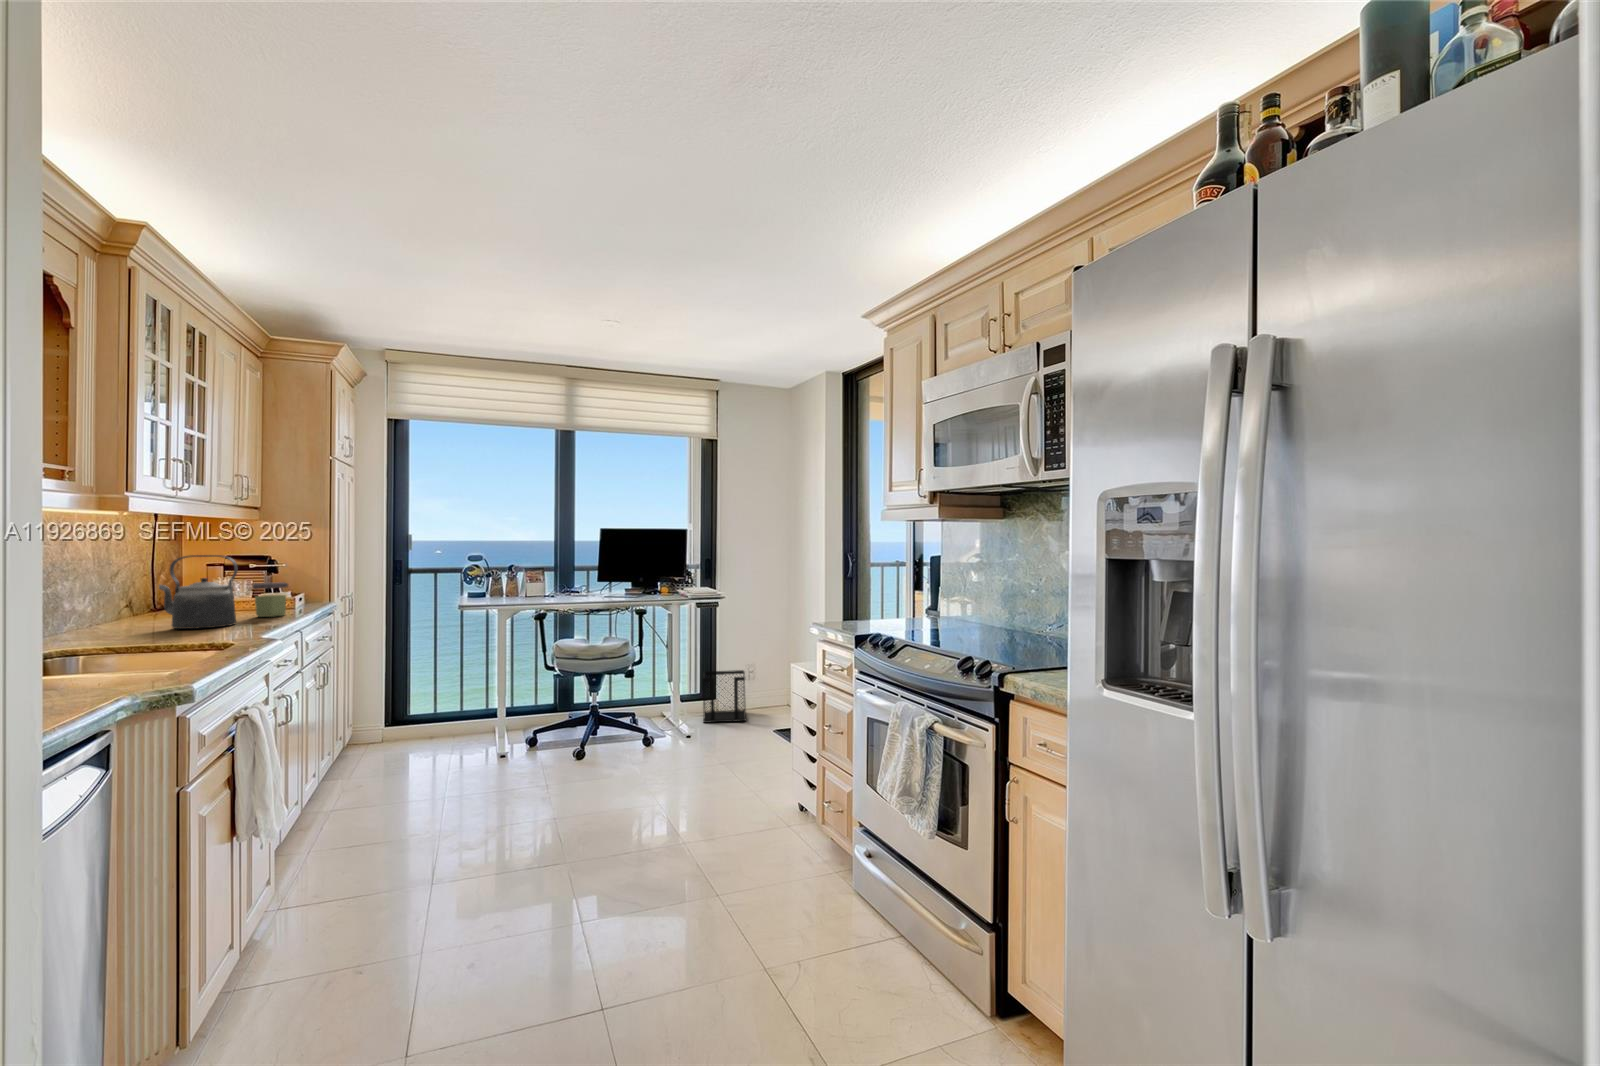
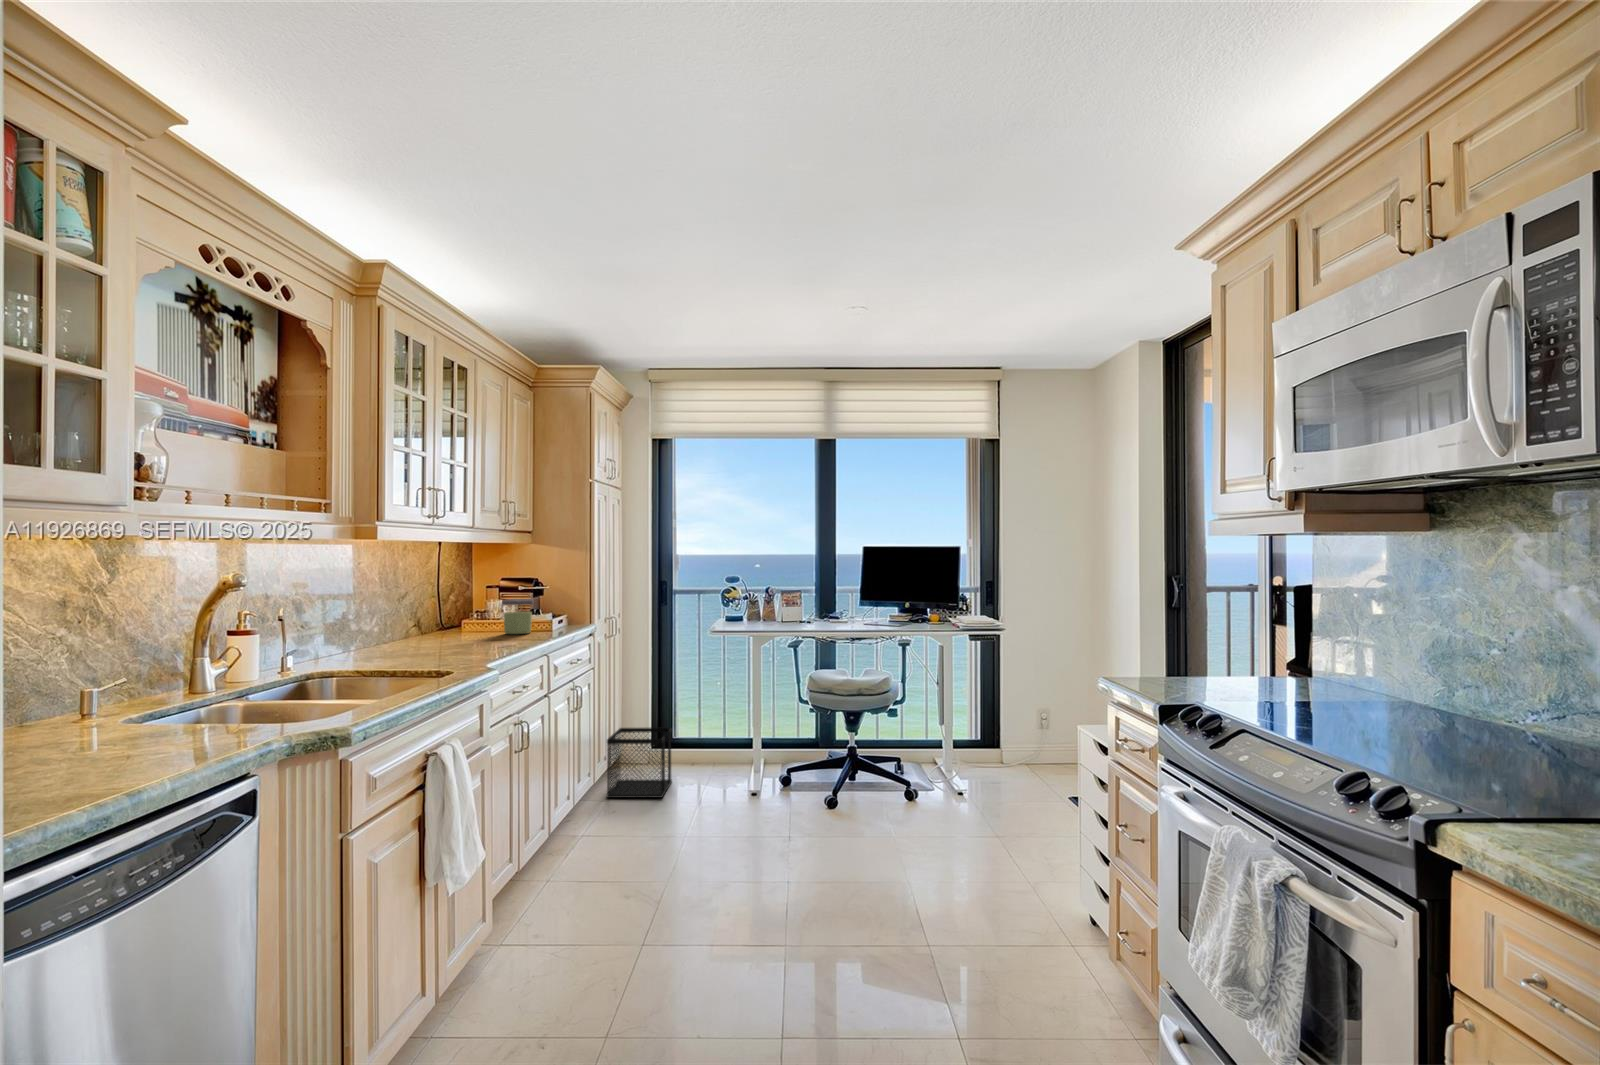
kettle: present [159,555,238,629] -> none [417,571,481,645]
wastebasket: present [703,670,746,723] -> present [607,727,672,798]

